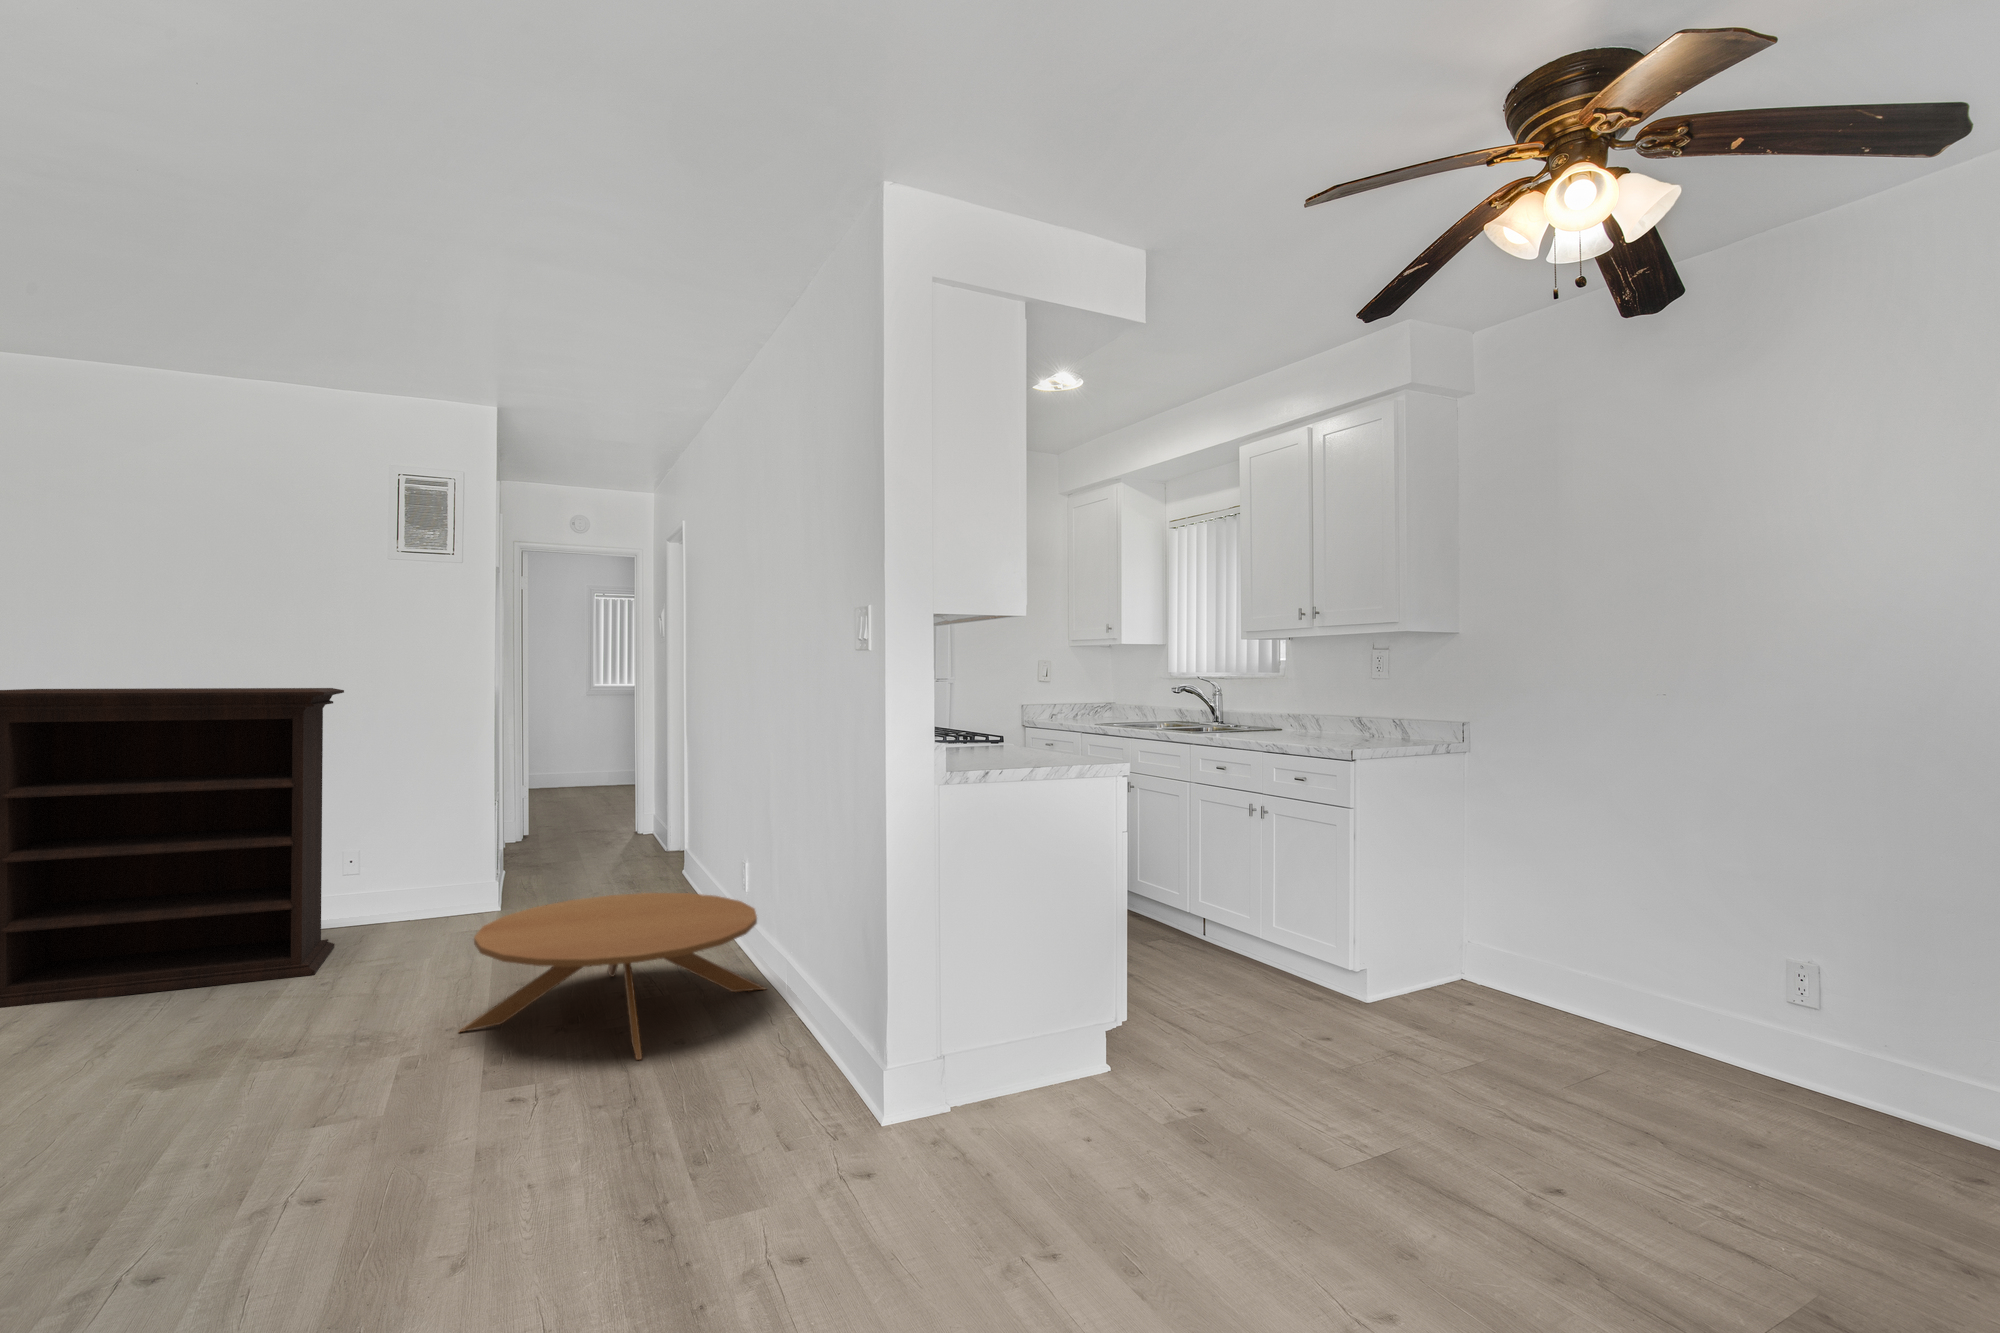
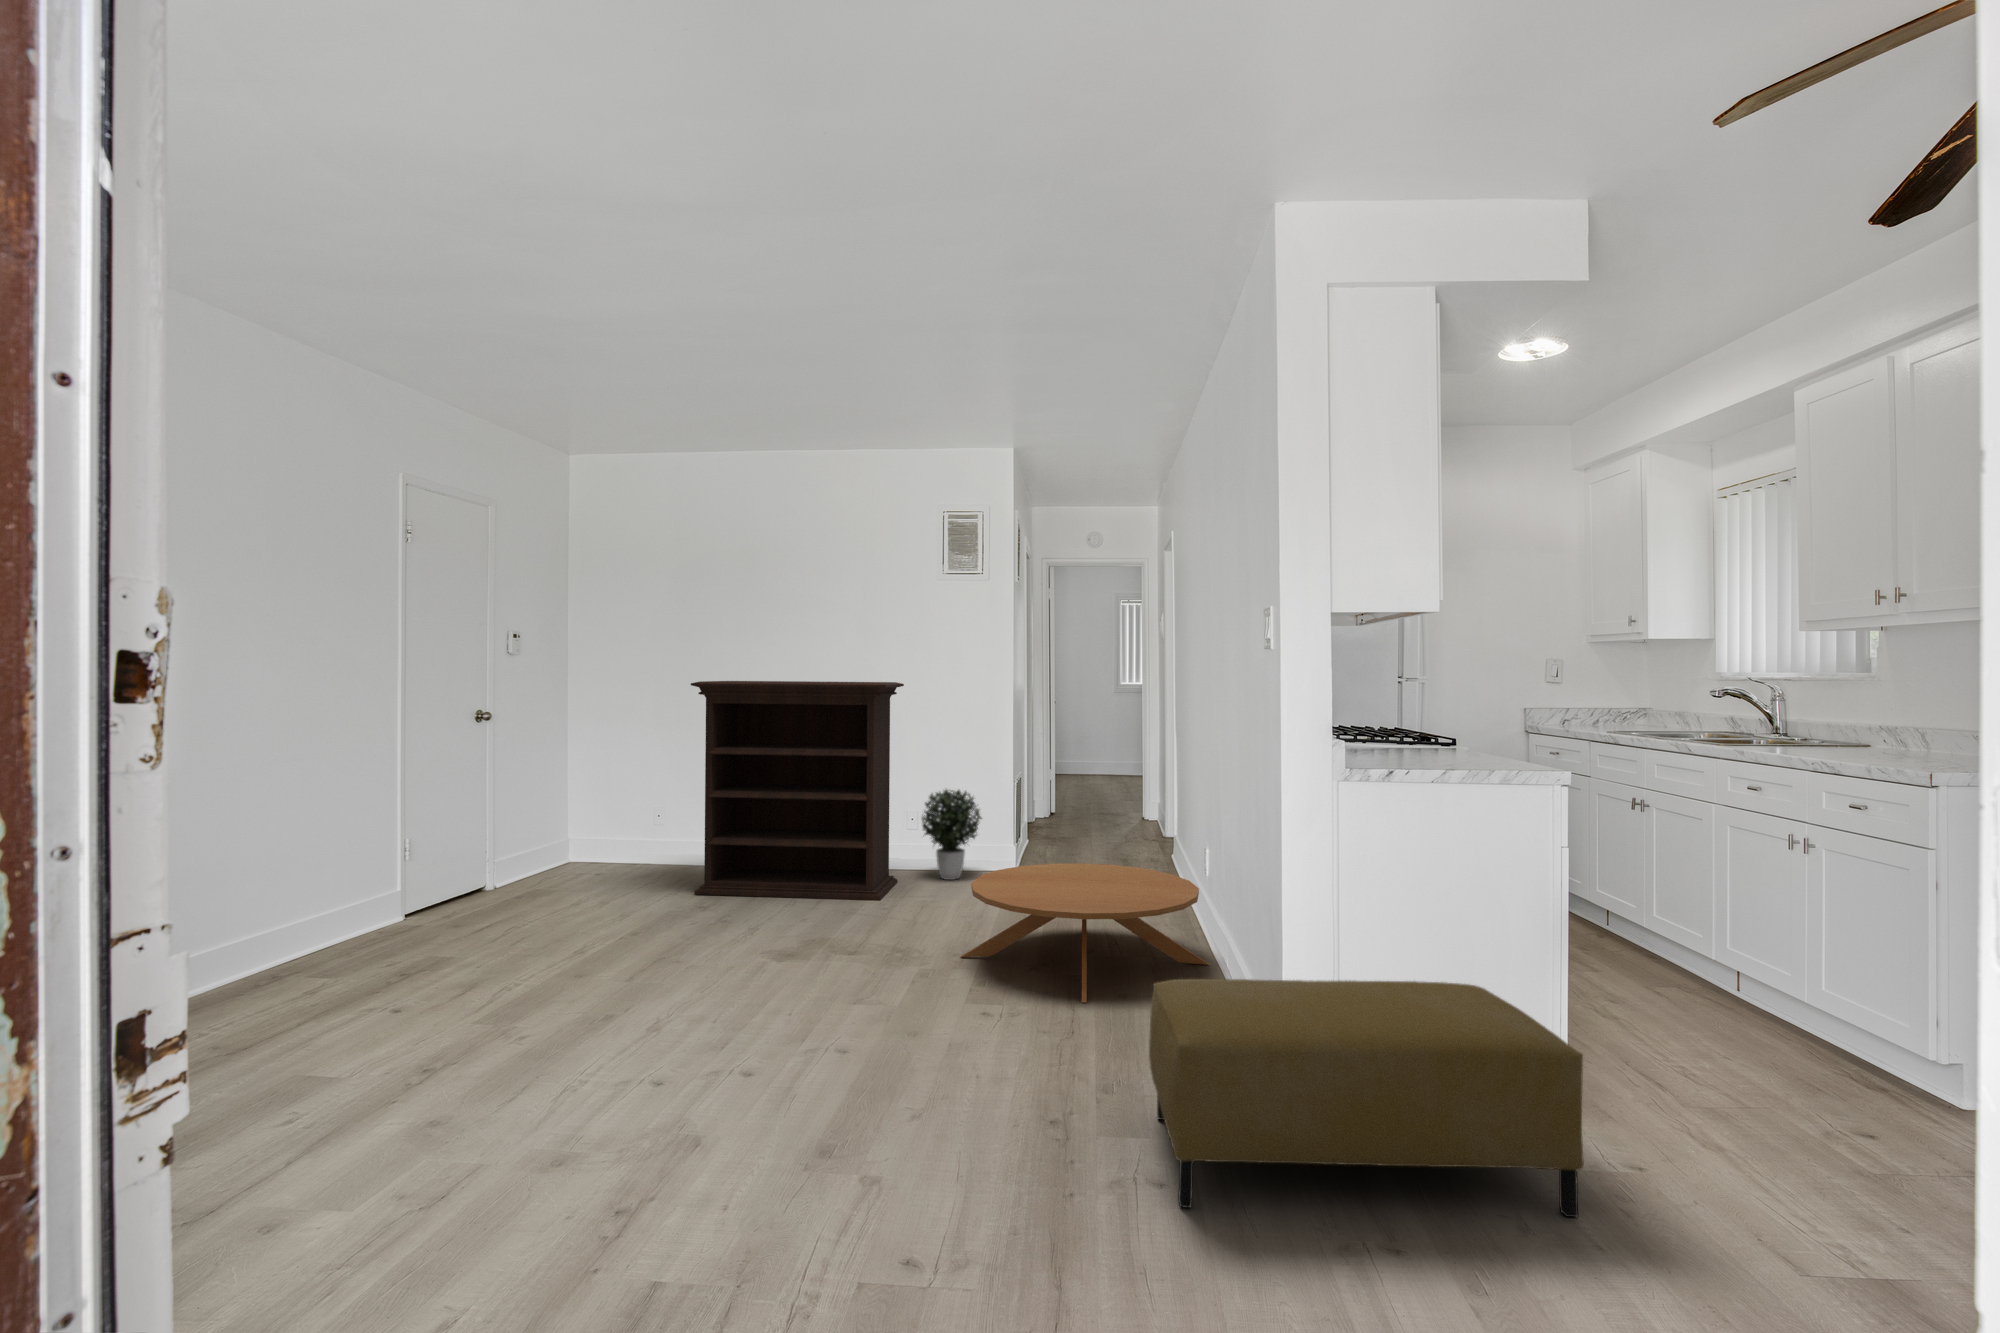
potted plant: none [370,820,458,934] -> present [922,790,981,880]
ottoman: none [762,972,1181,1278] -> present [1149,979,1584,1217]

